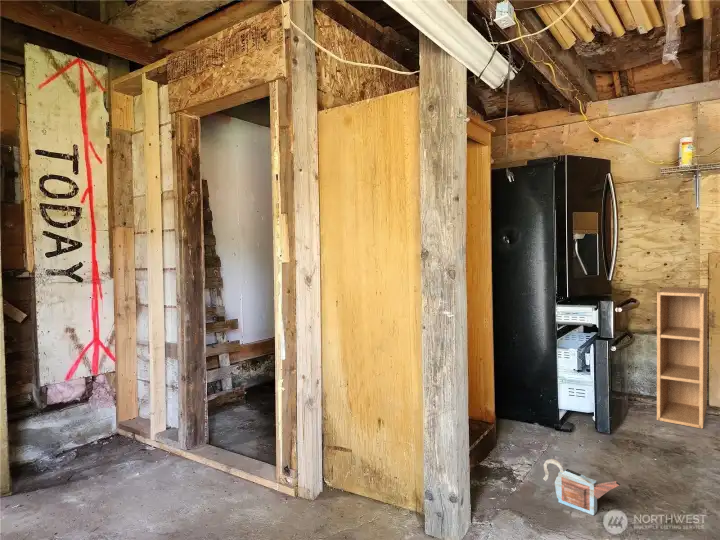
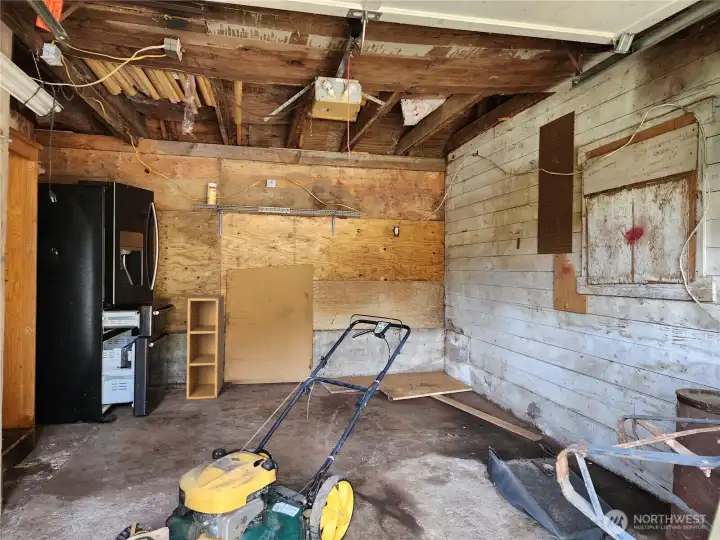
watering can: present [543,459,620,515] -> none [71,449,140,487]

